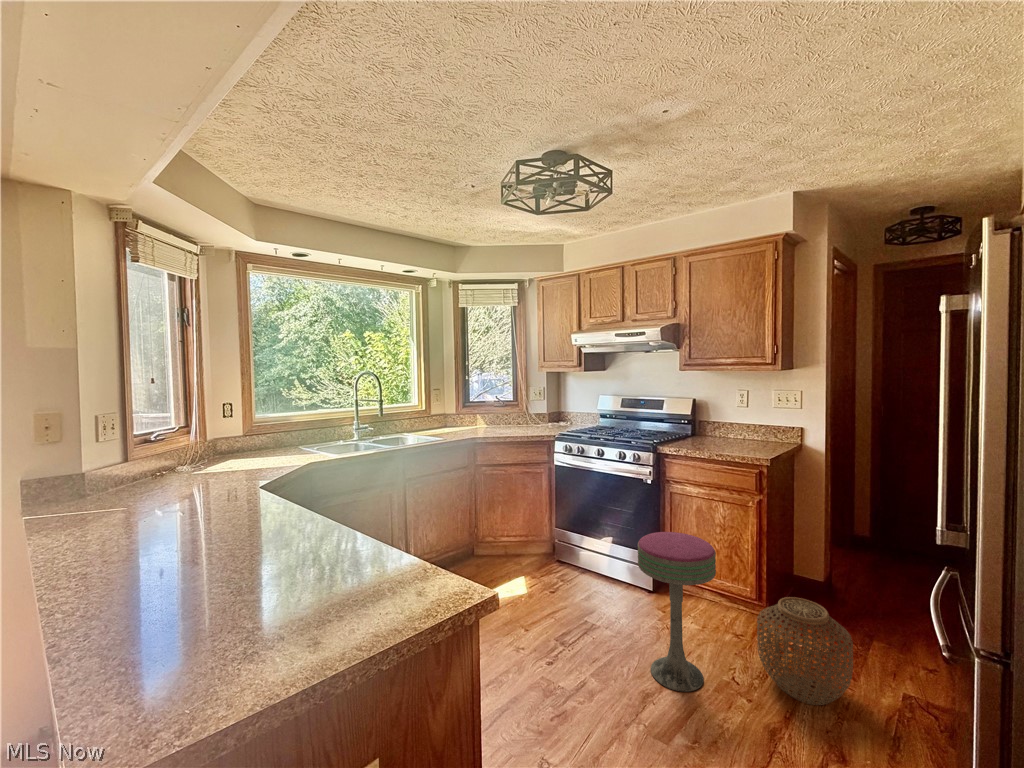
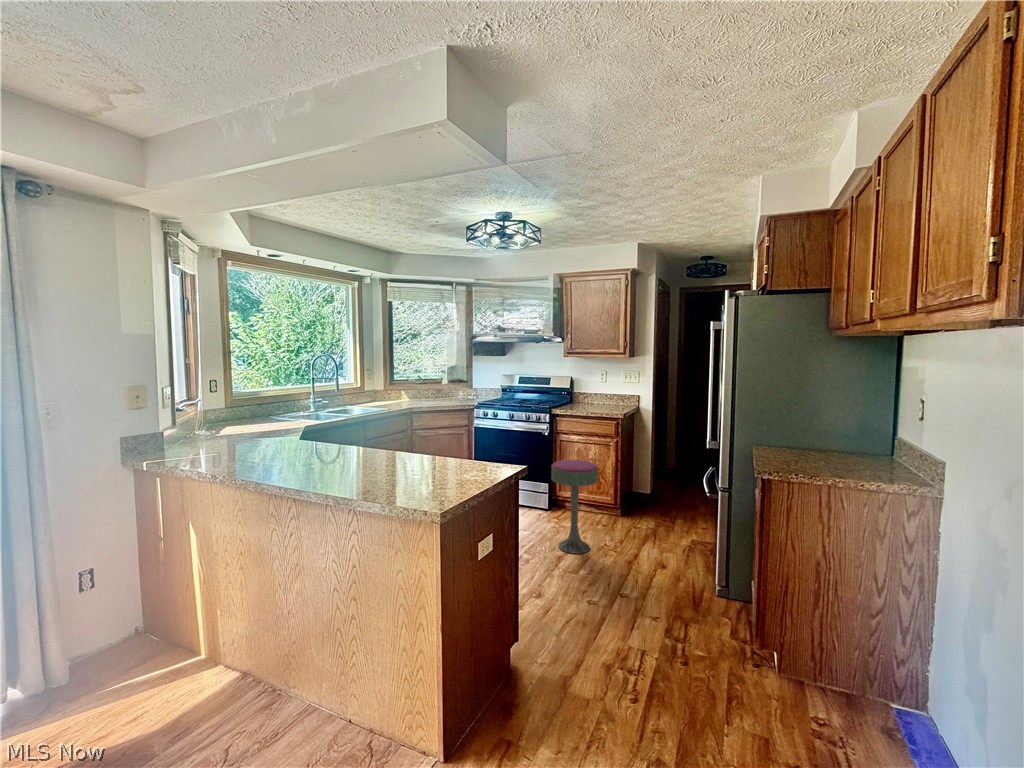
woven basket: present [757,597,853,705] -> none [618,492,668,549]

